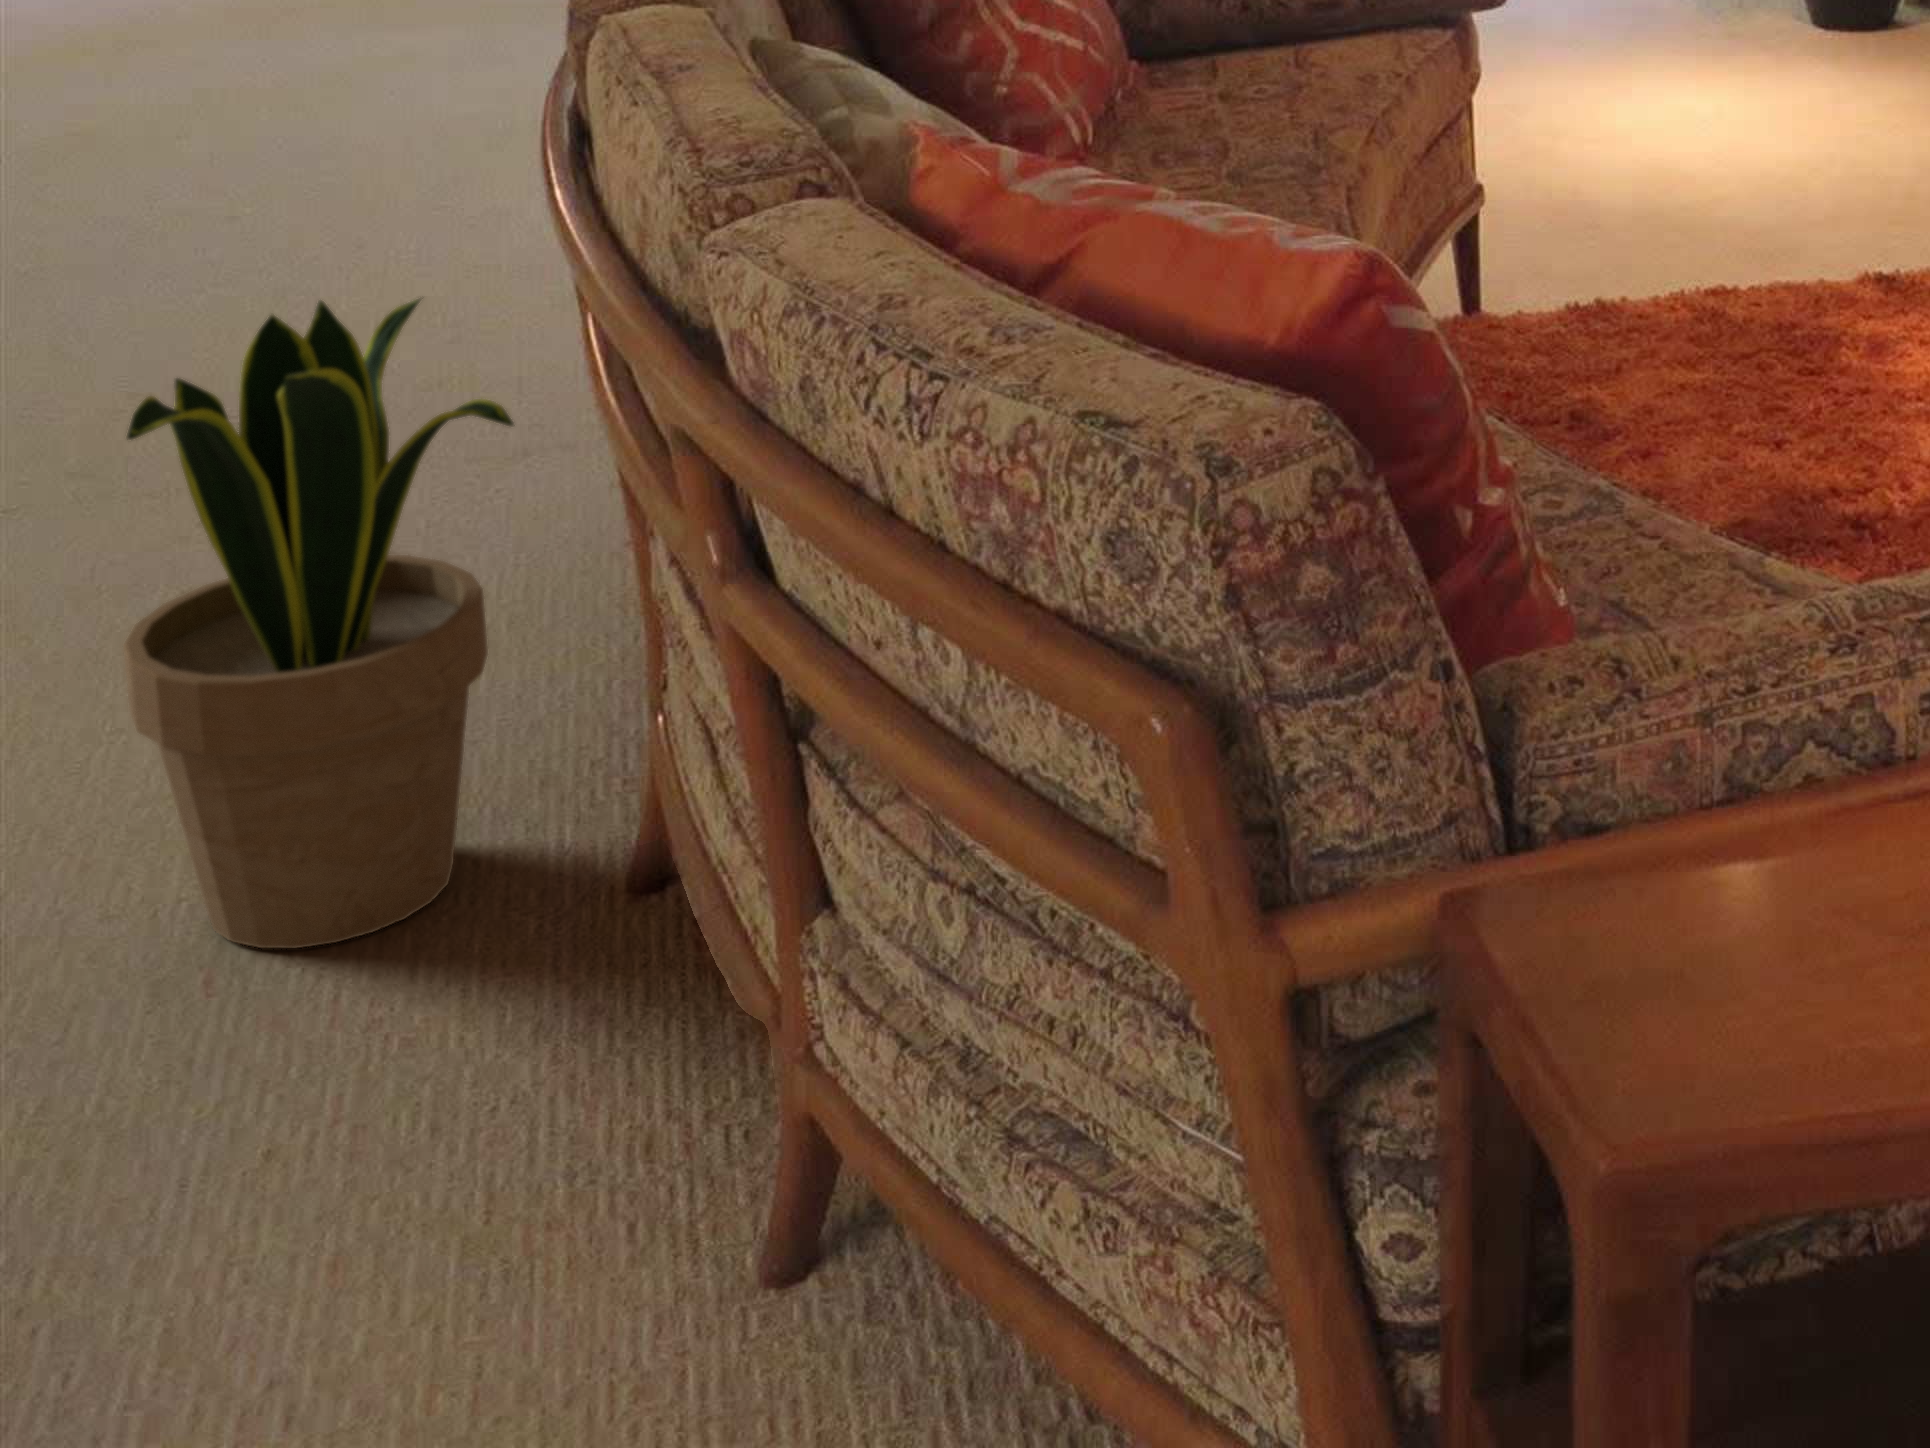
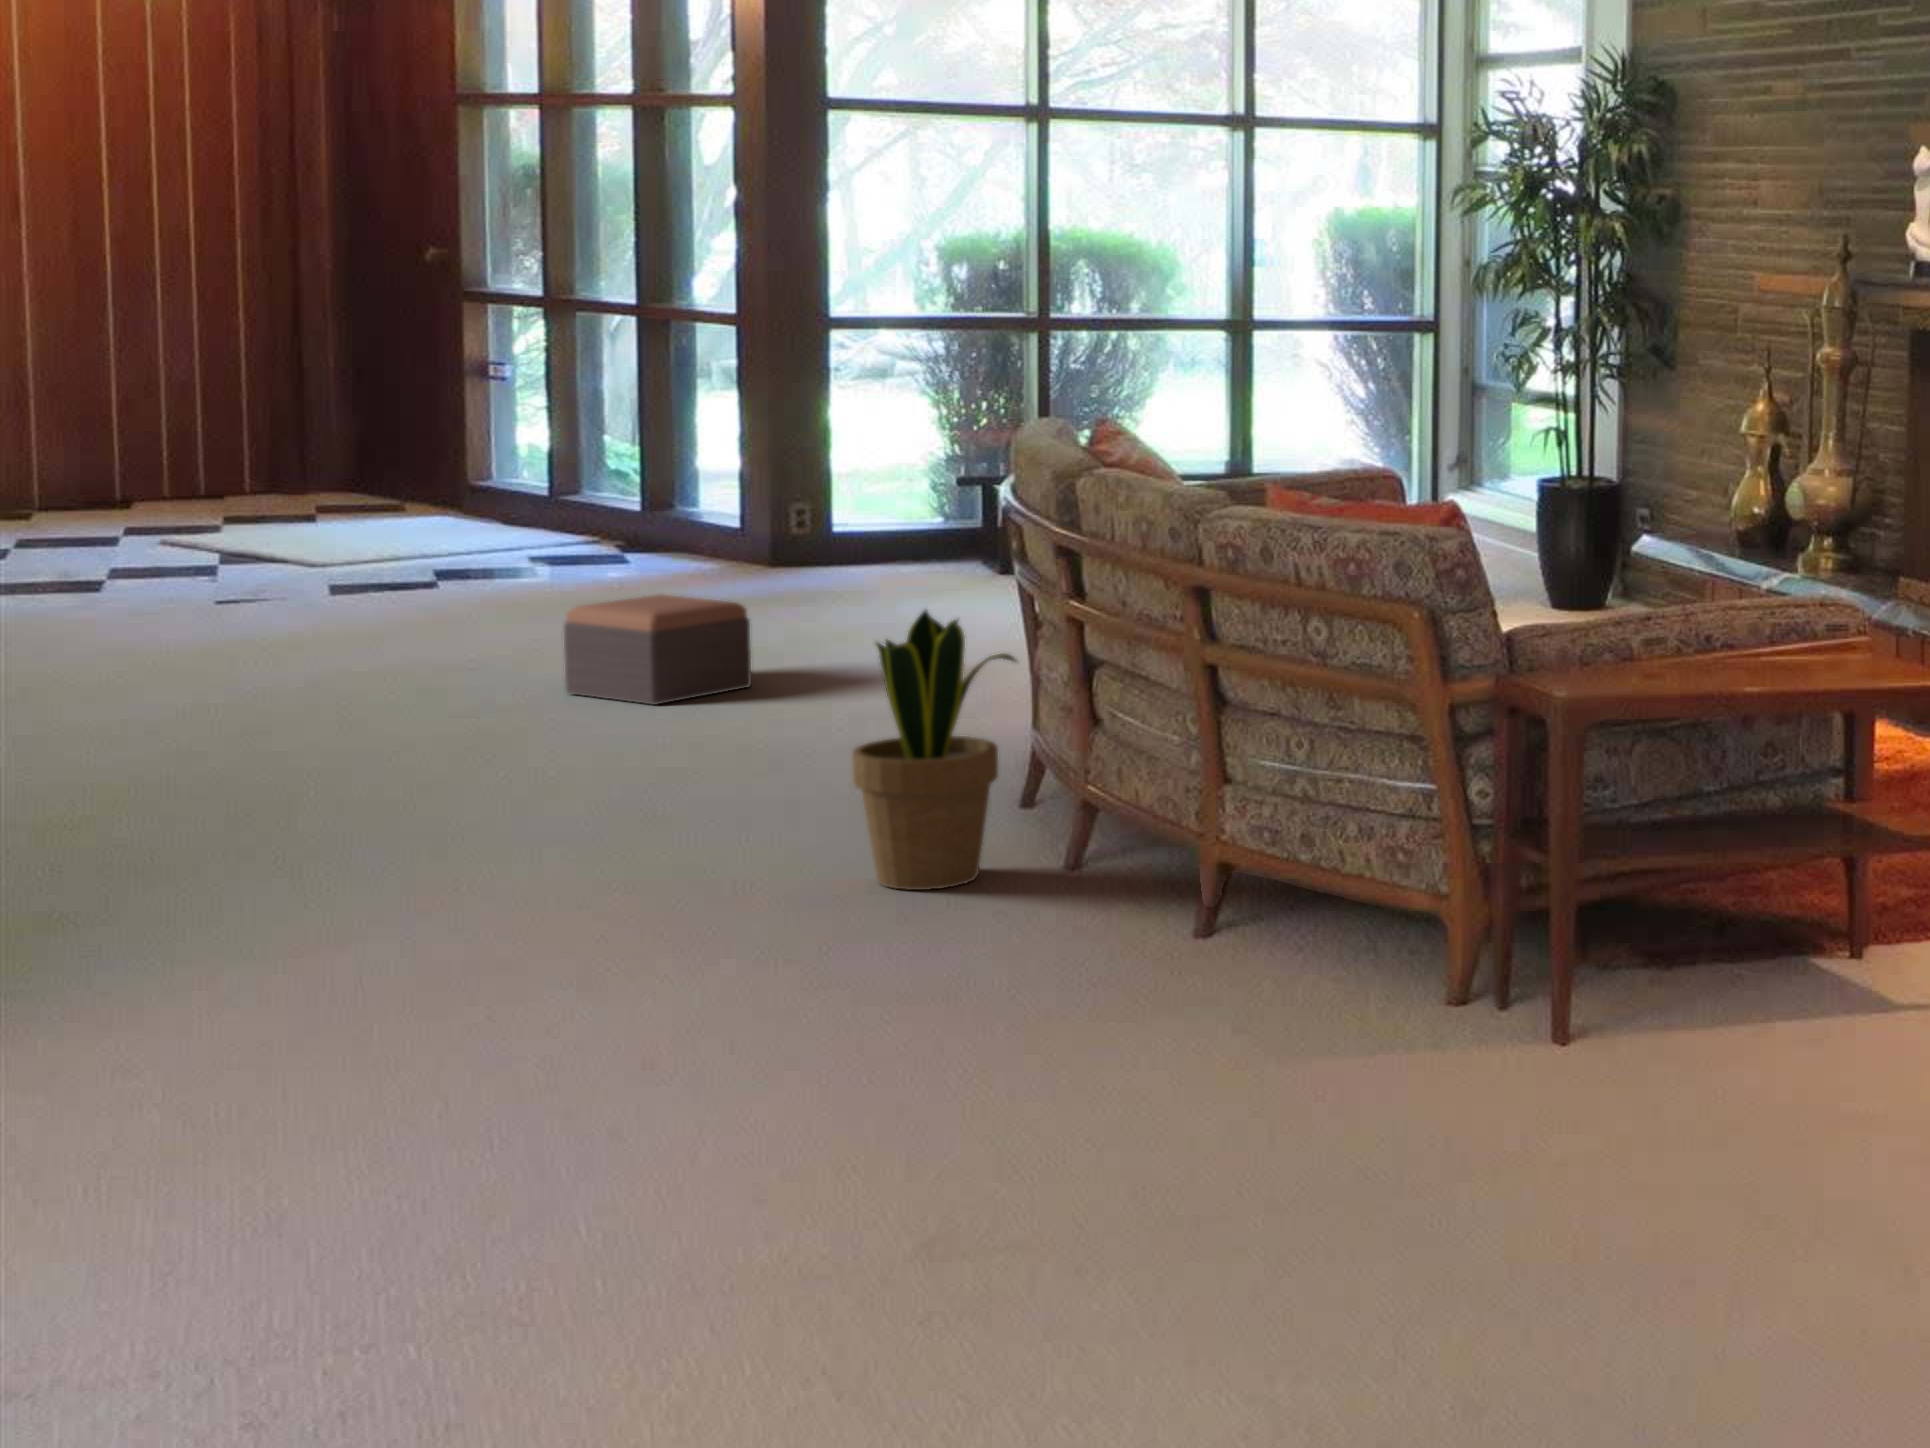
footstool: none [141,39,468,246] -> present [564,594,751,705]

